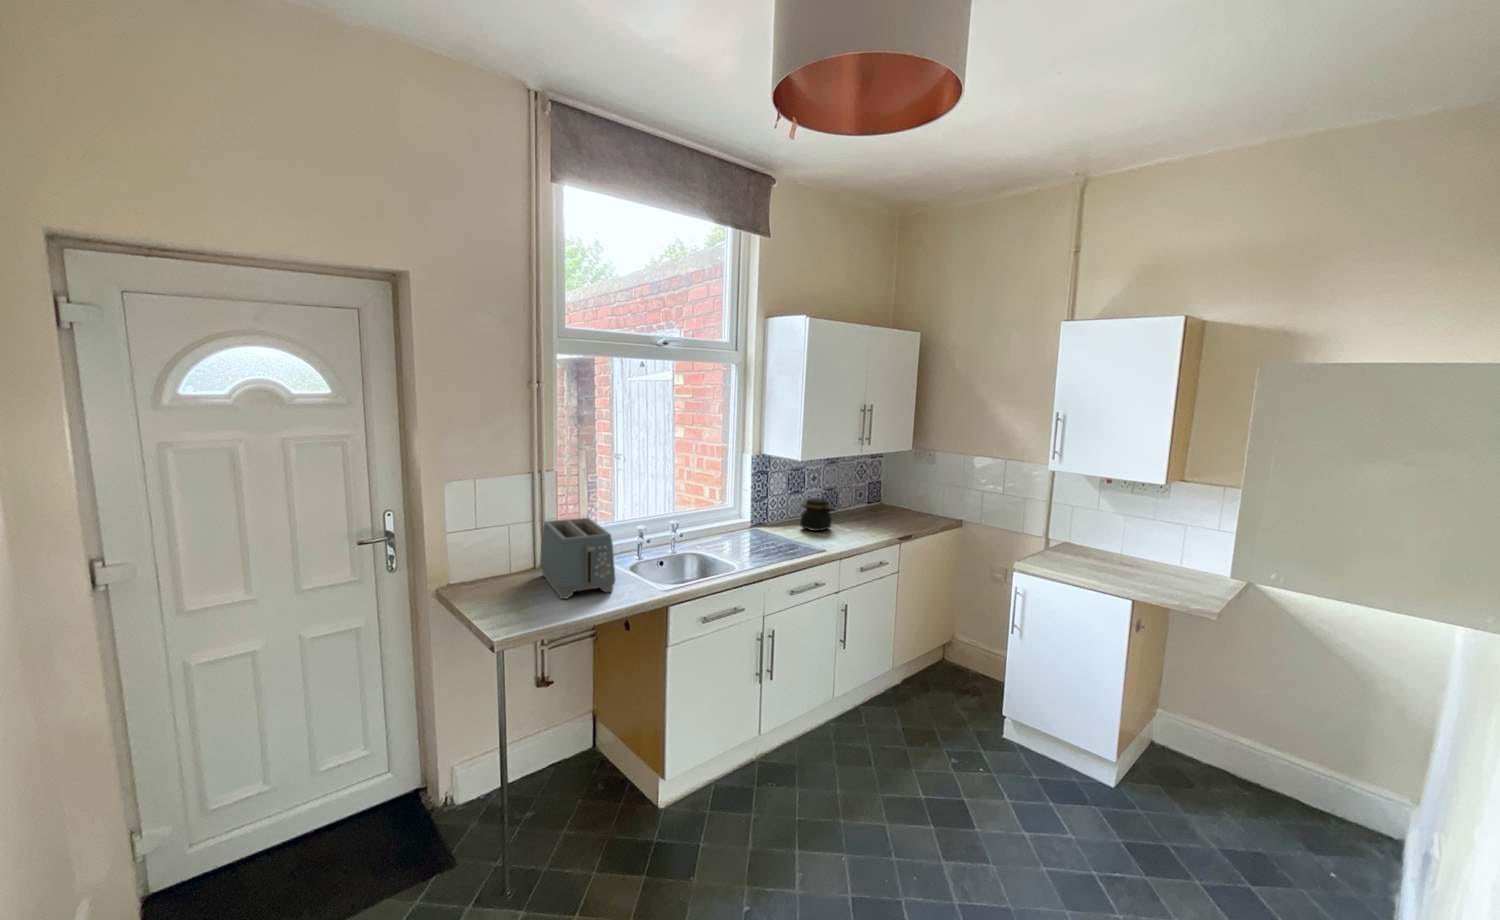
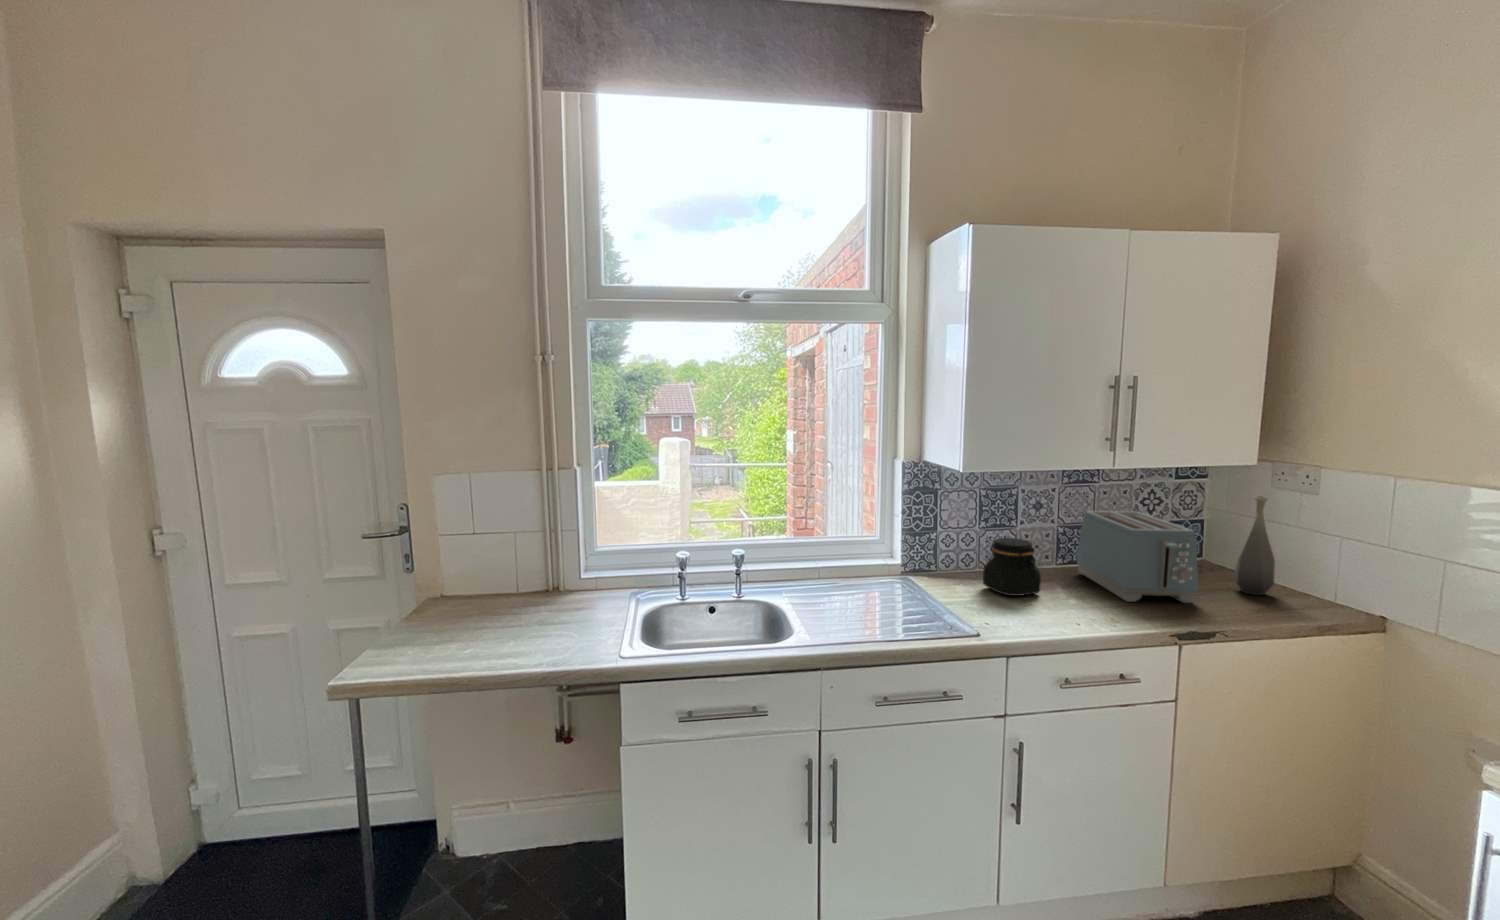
bottle: none [903,467,920,517] -> present [1233,497,1275,595]
toaster: present [540,518,615,599] -> present [1076,511,1198,603]

